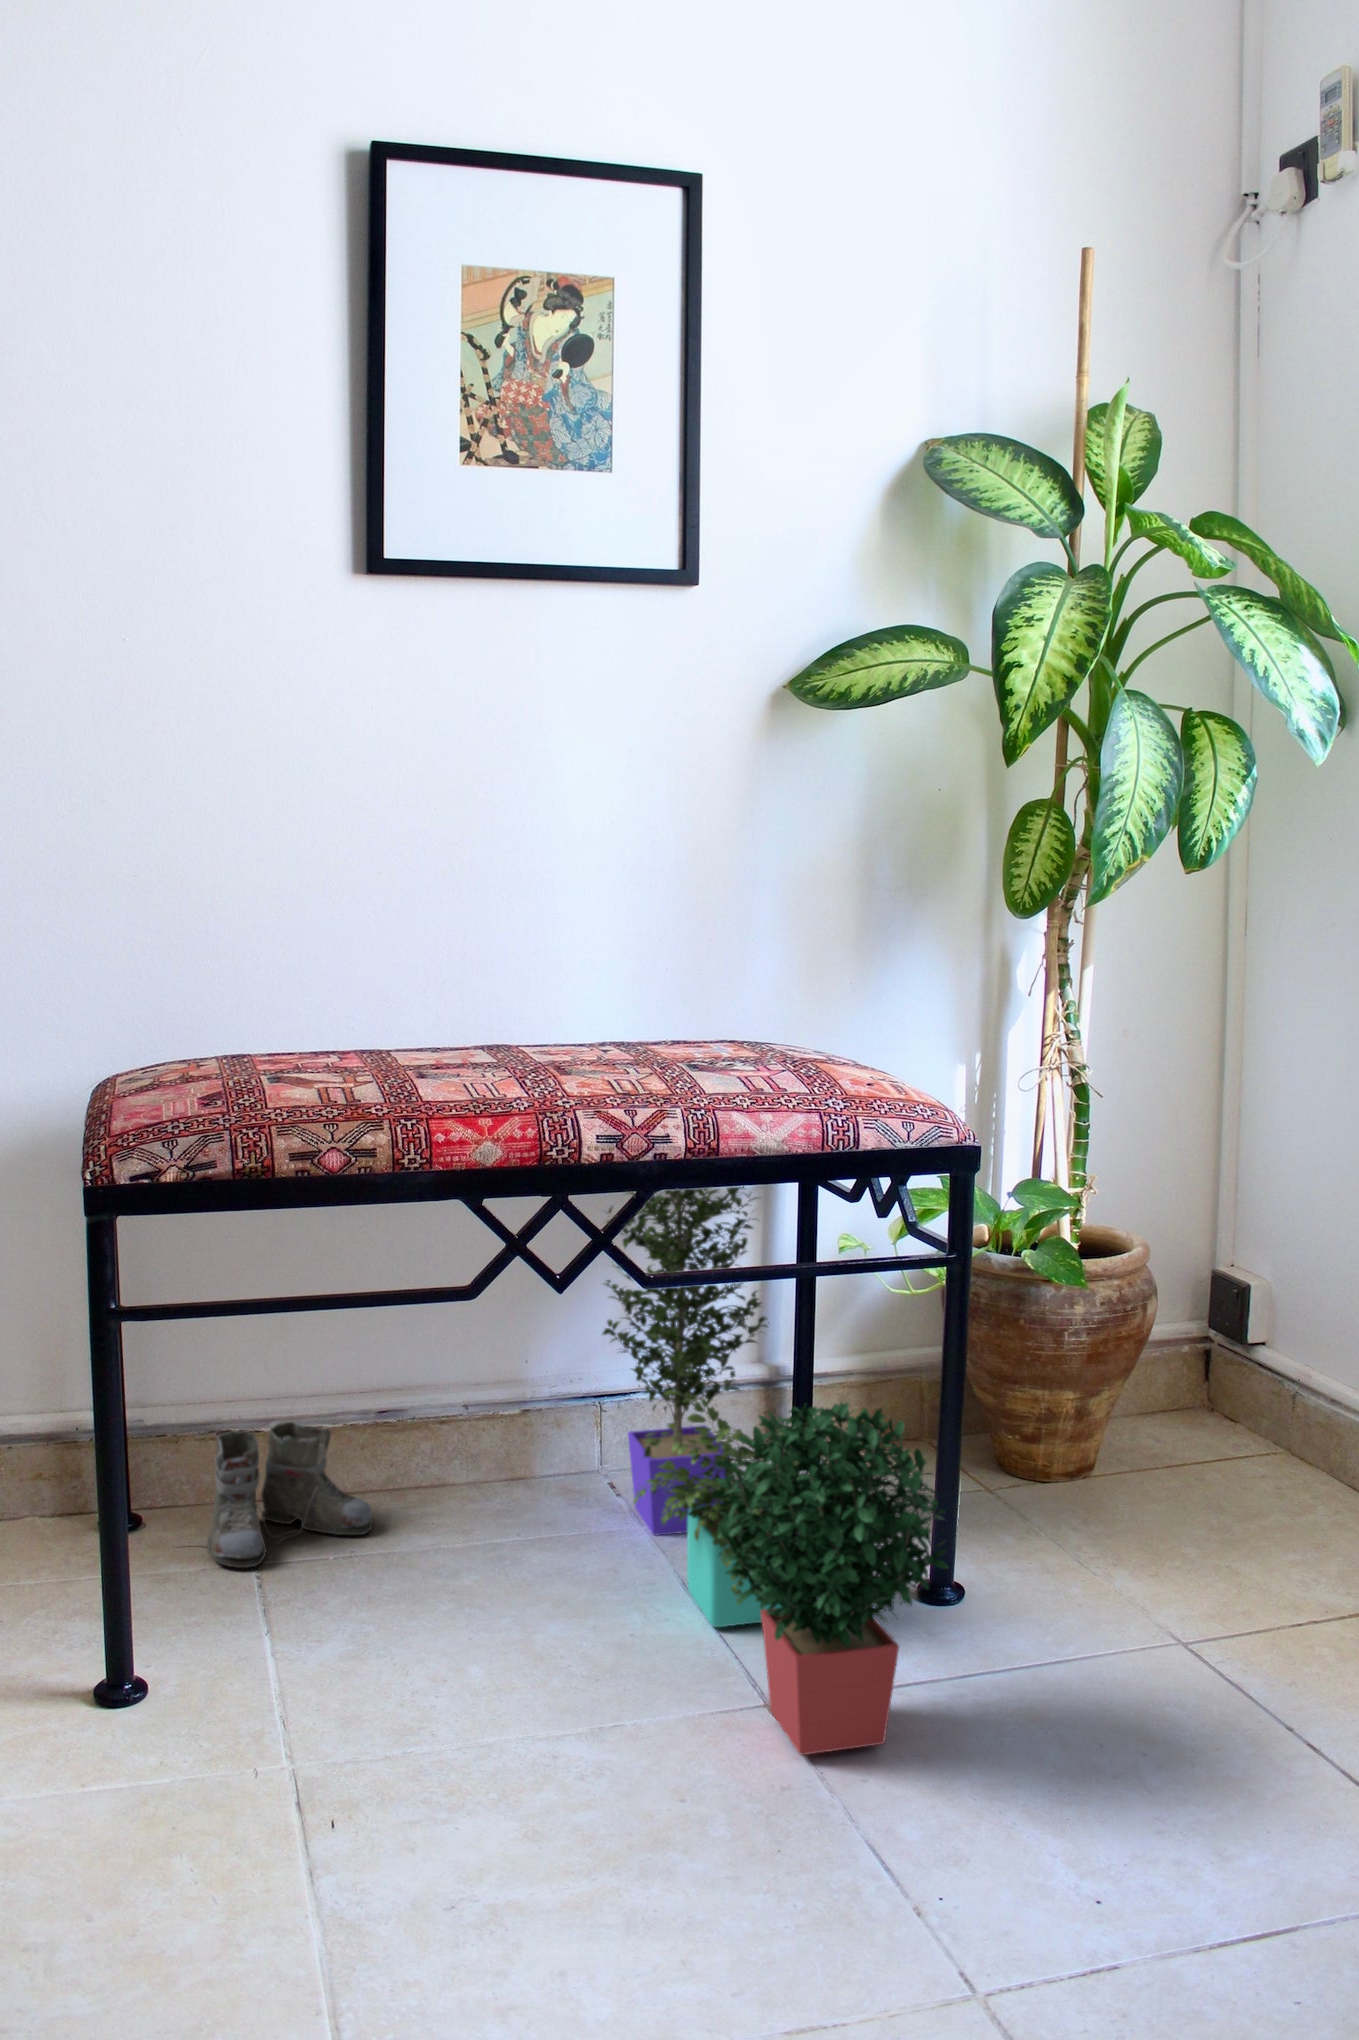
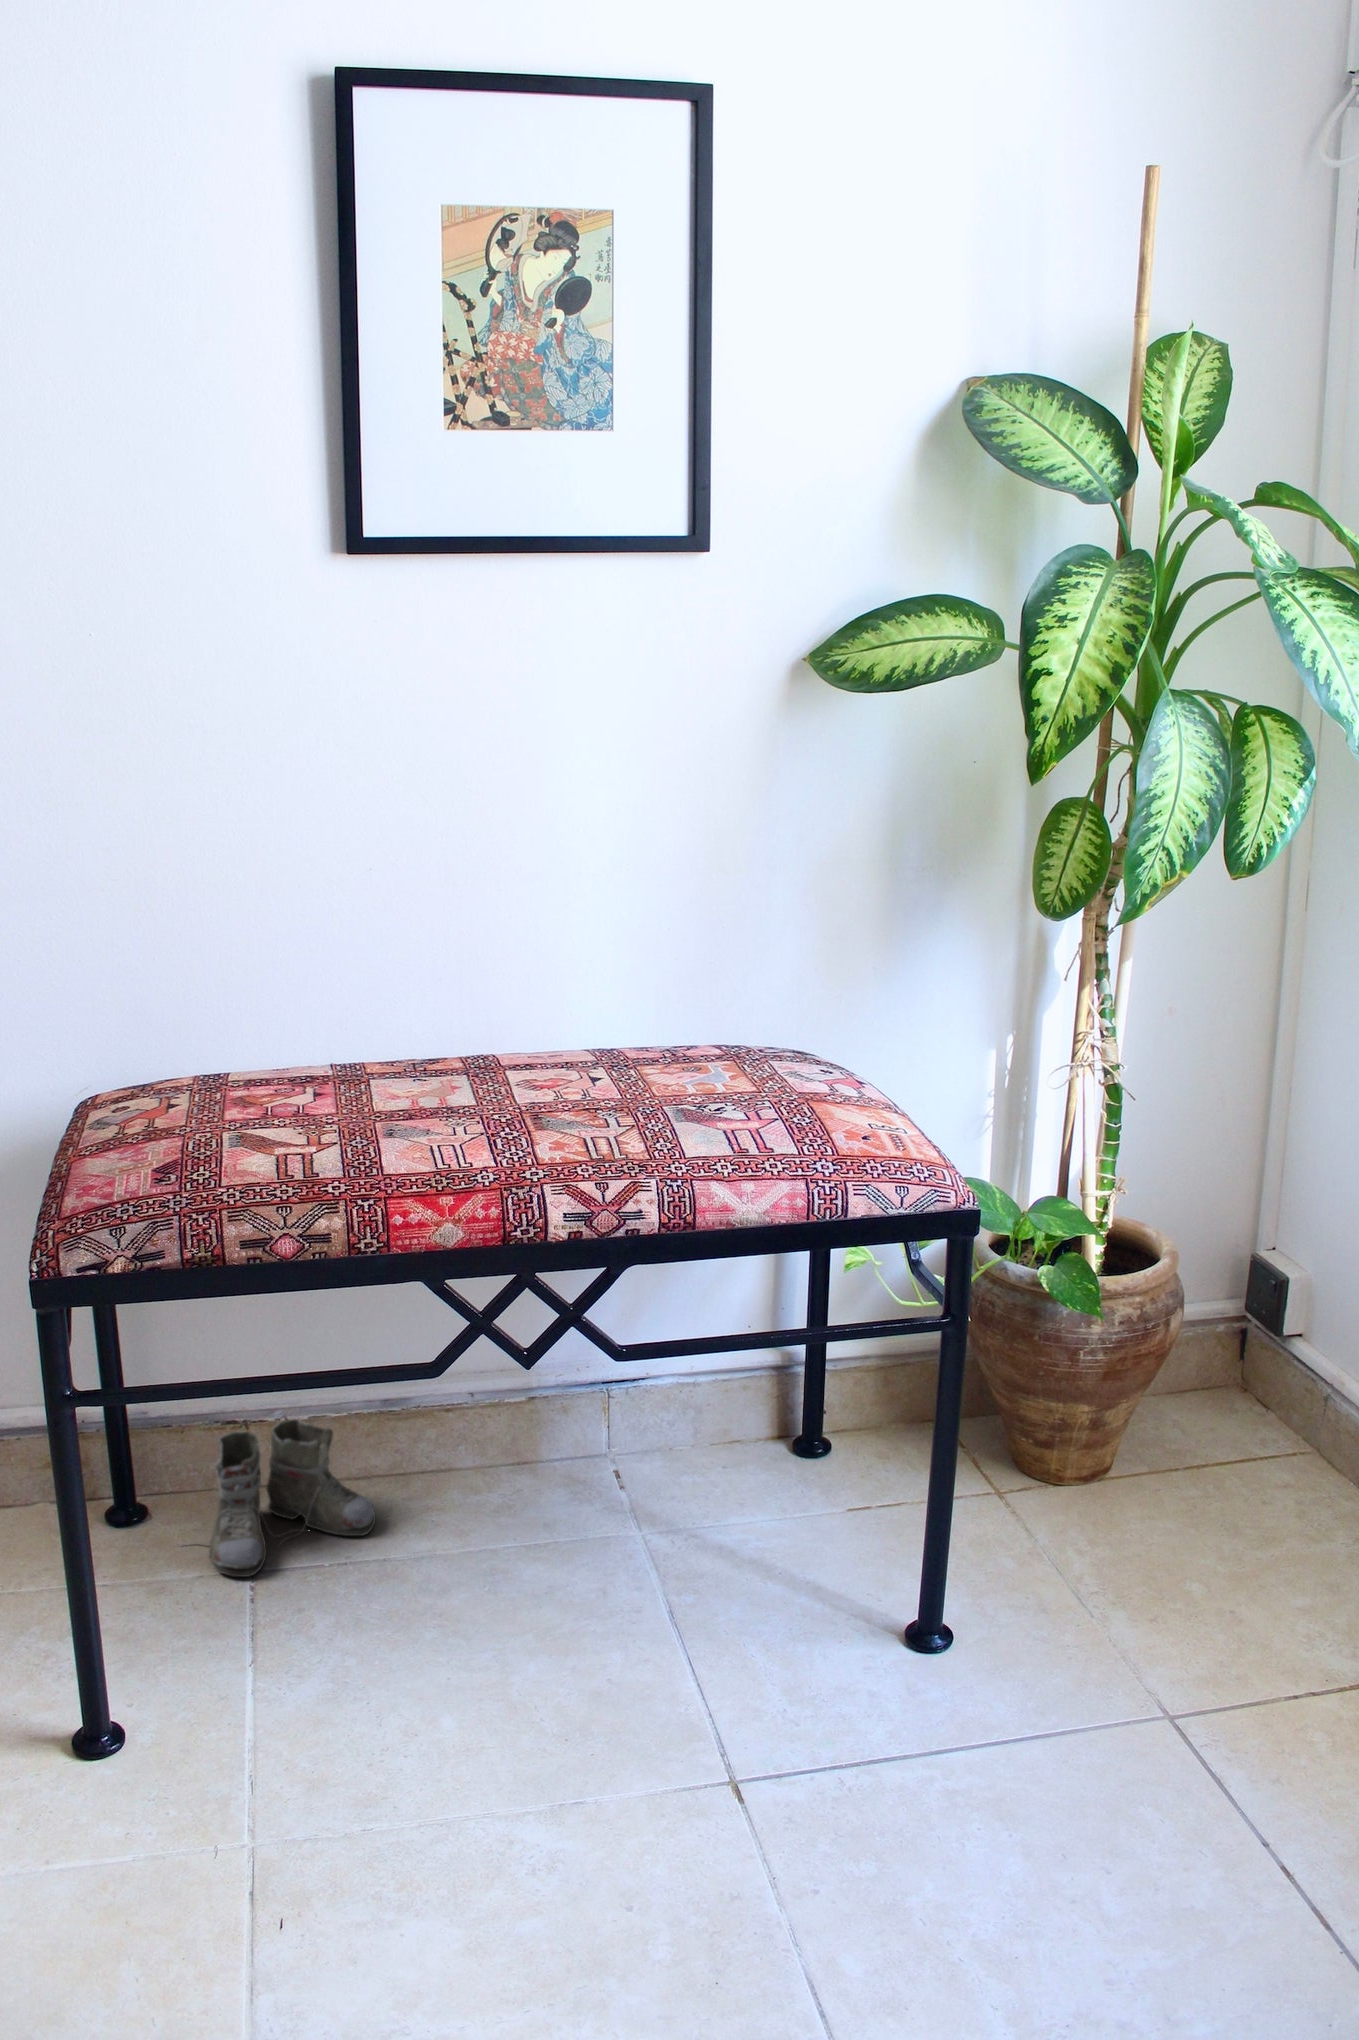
potted plant: present [603,1186,949,1755] -> none [595,1073,921,1857]

